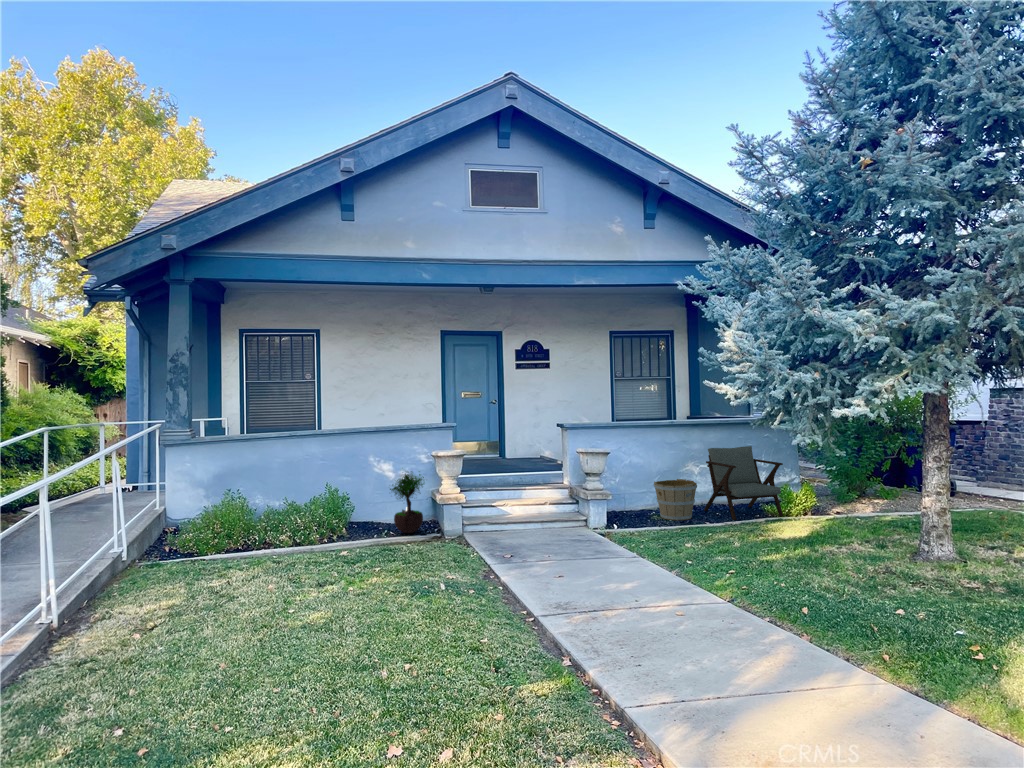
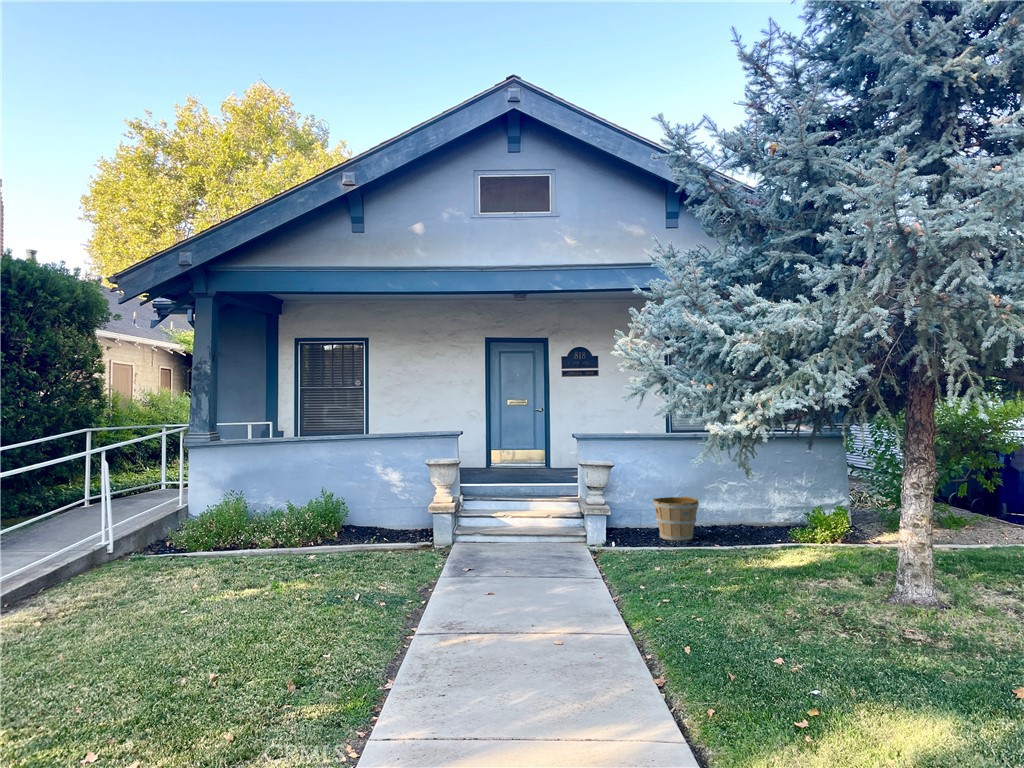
lounge chair: present [704,446,783,520] -> none [715,464,798,544]
potted tree: present [390,473,424,533] -> none [374,472,413,537]

